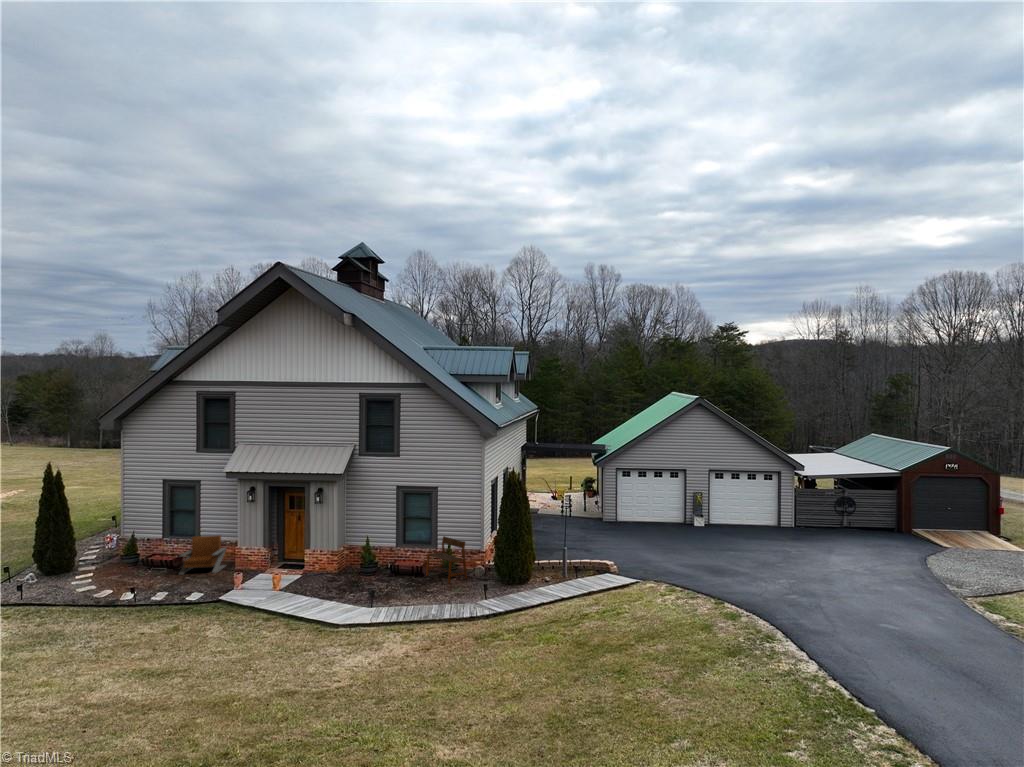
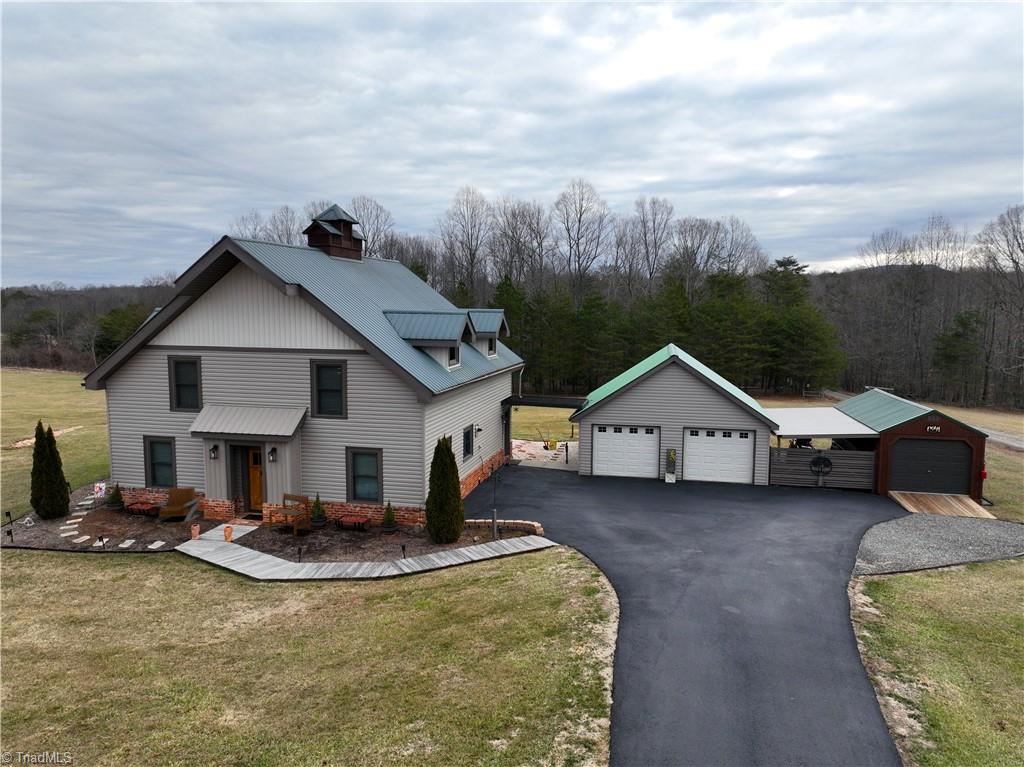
bench: present [426,536,467,583] -> present [269,493,311,536]

